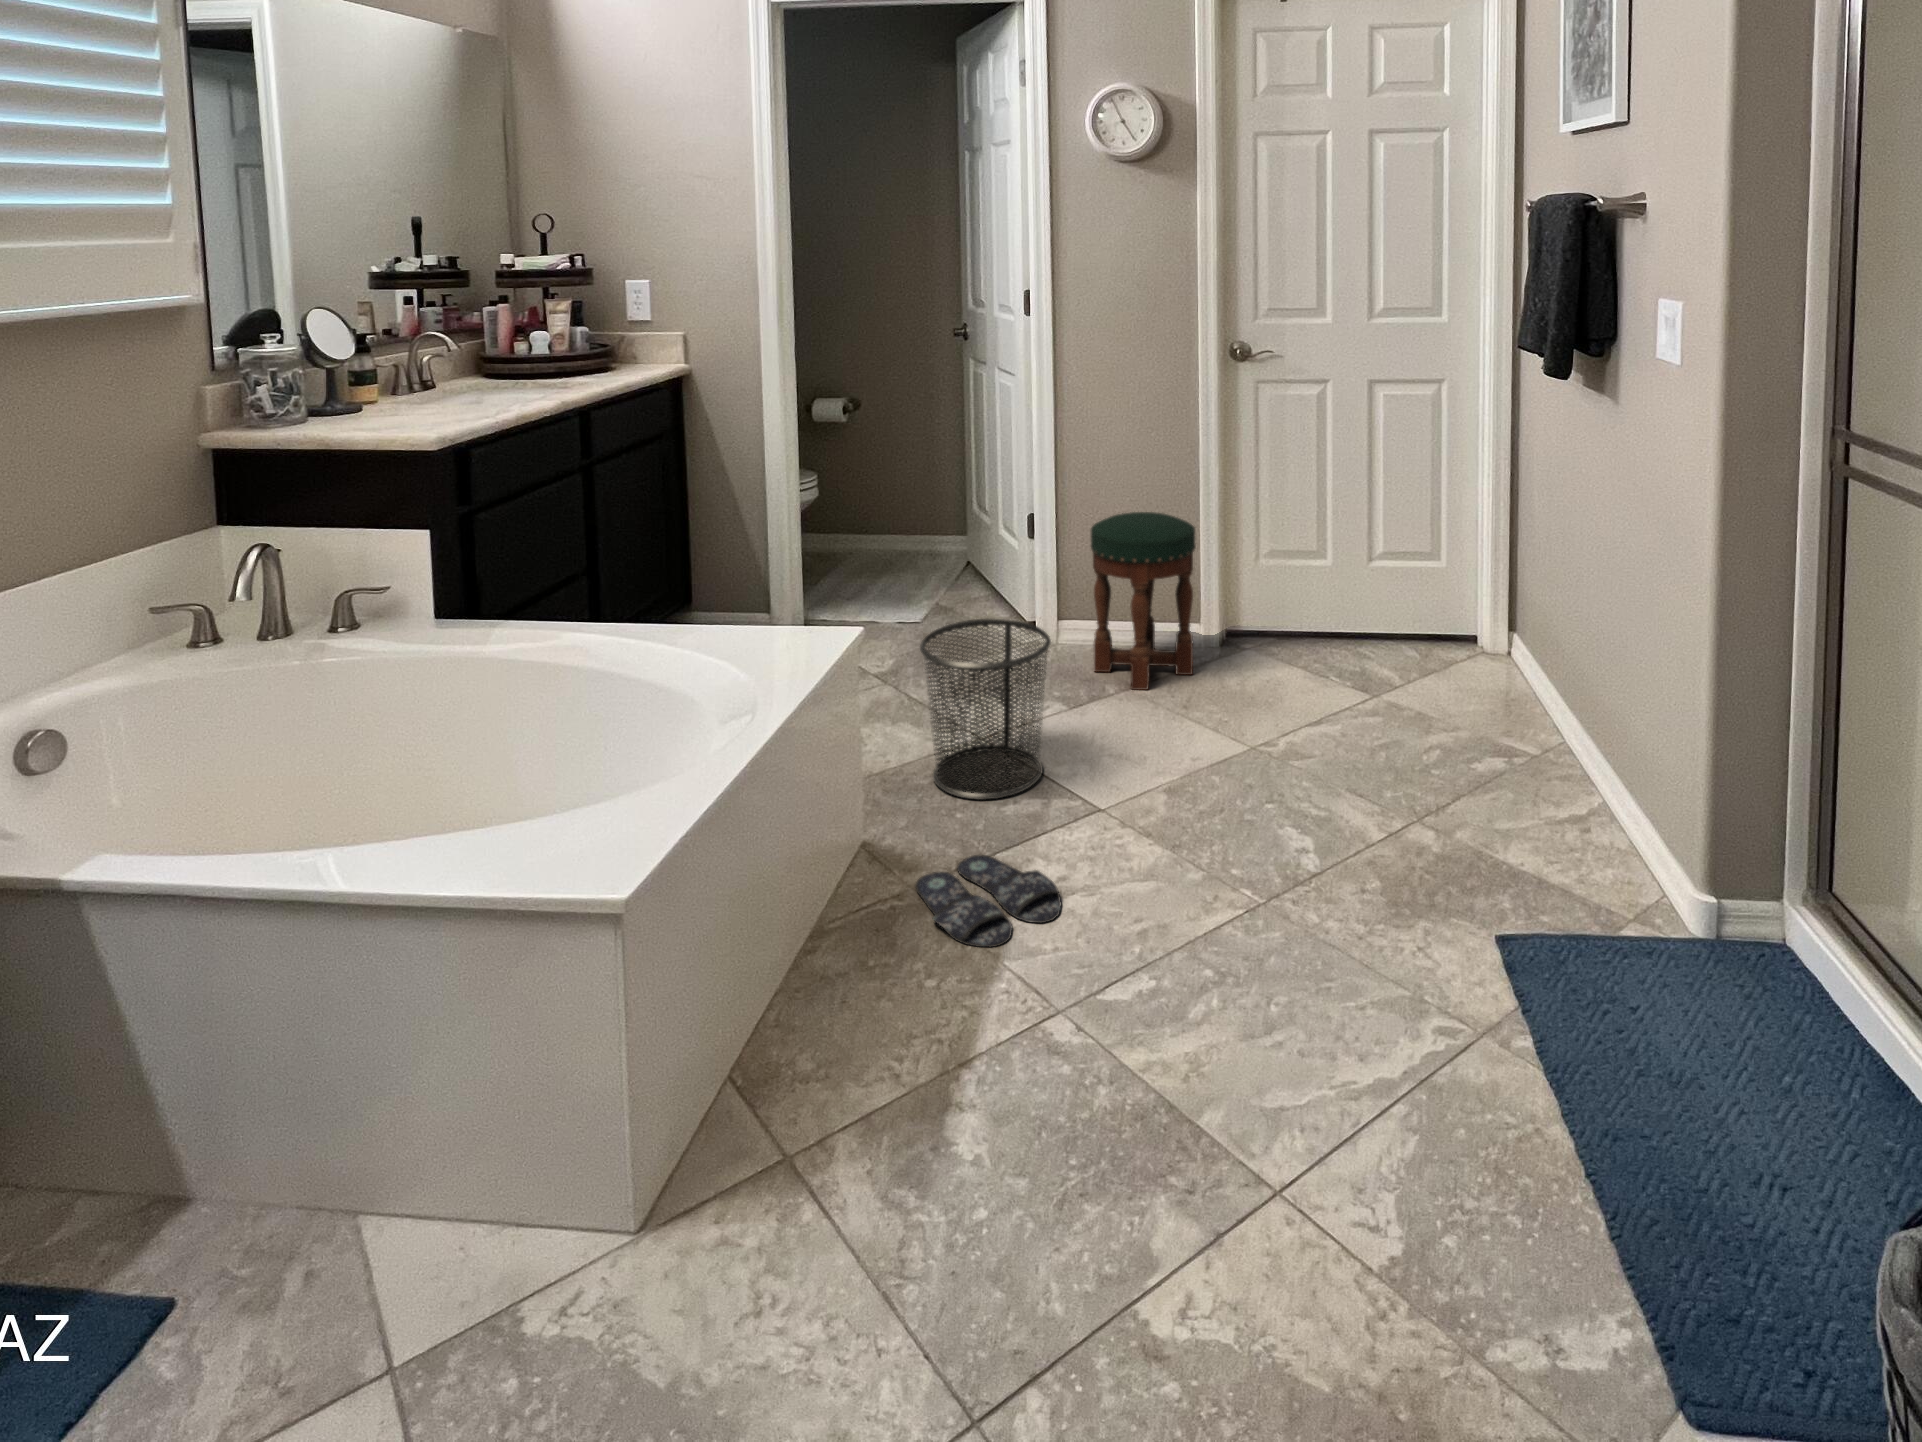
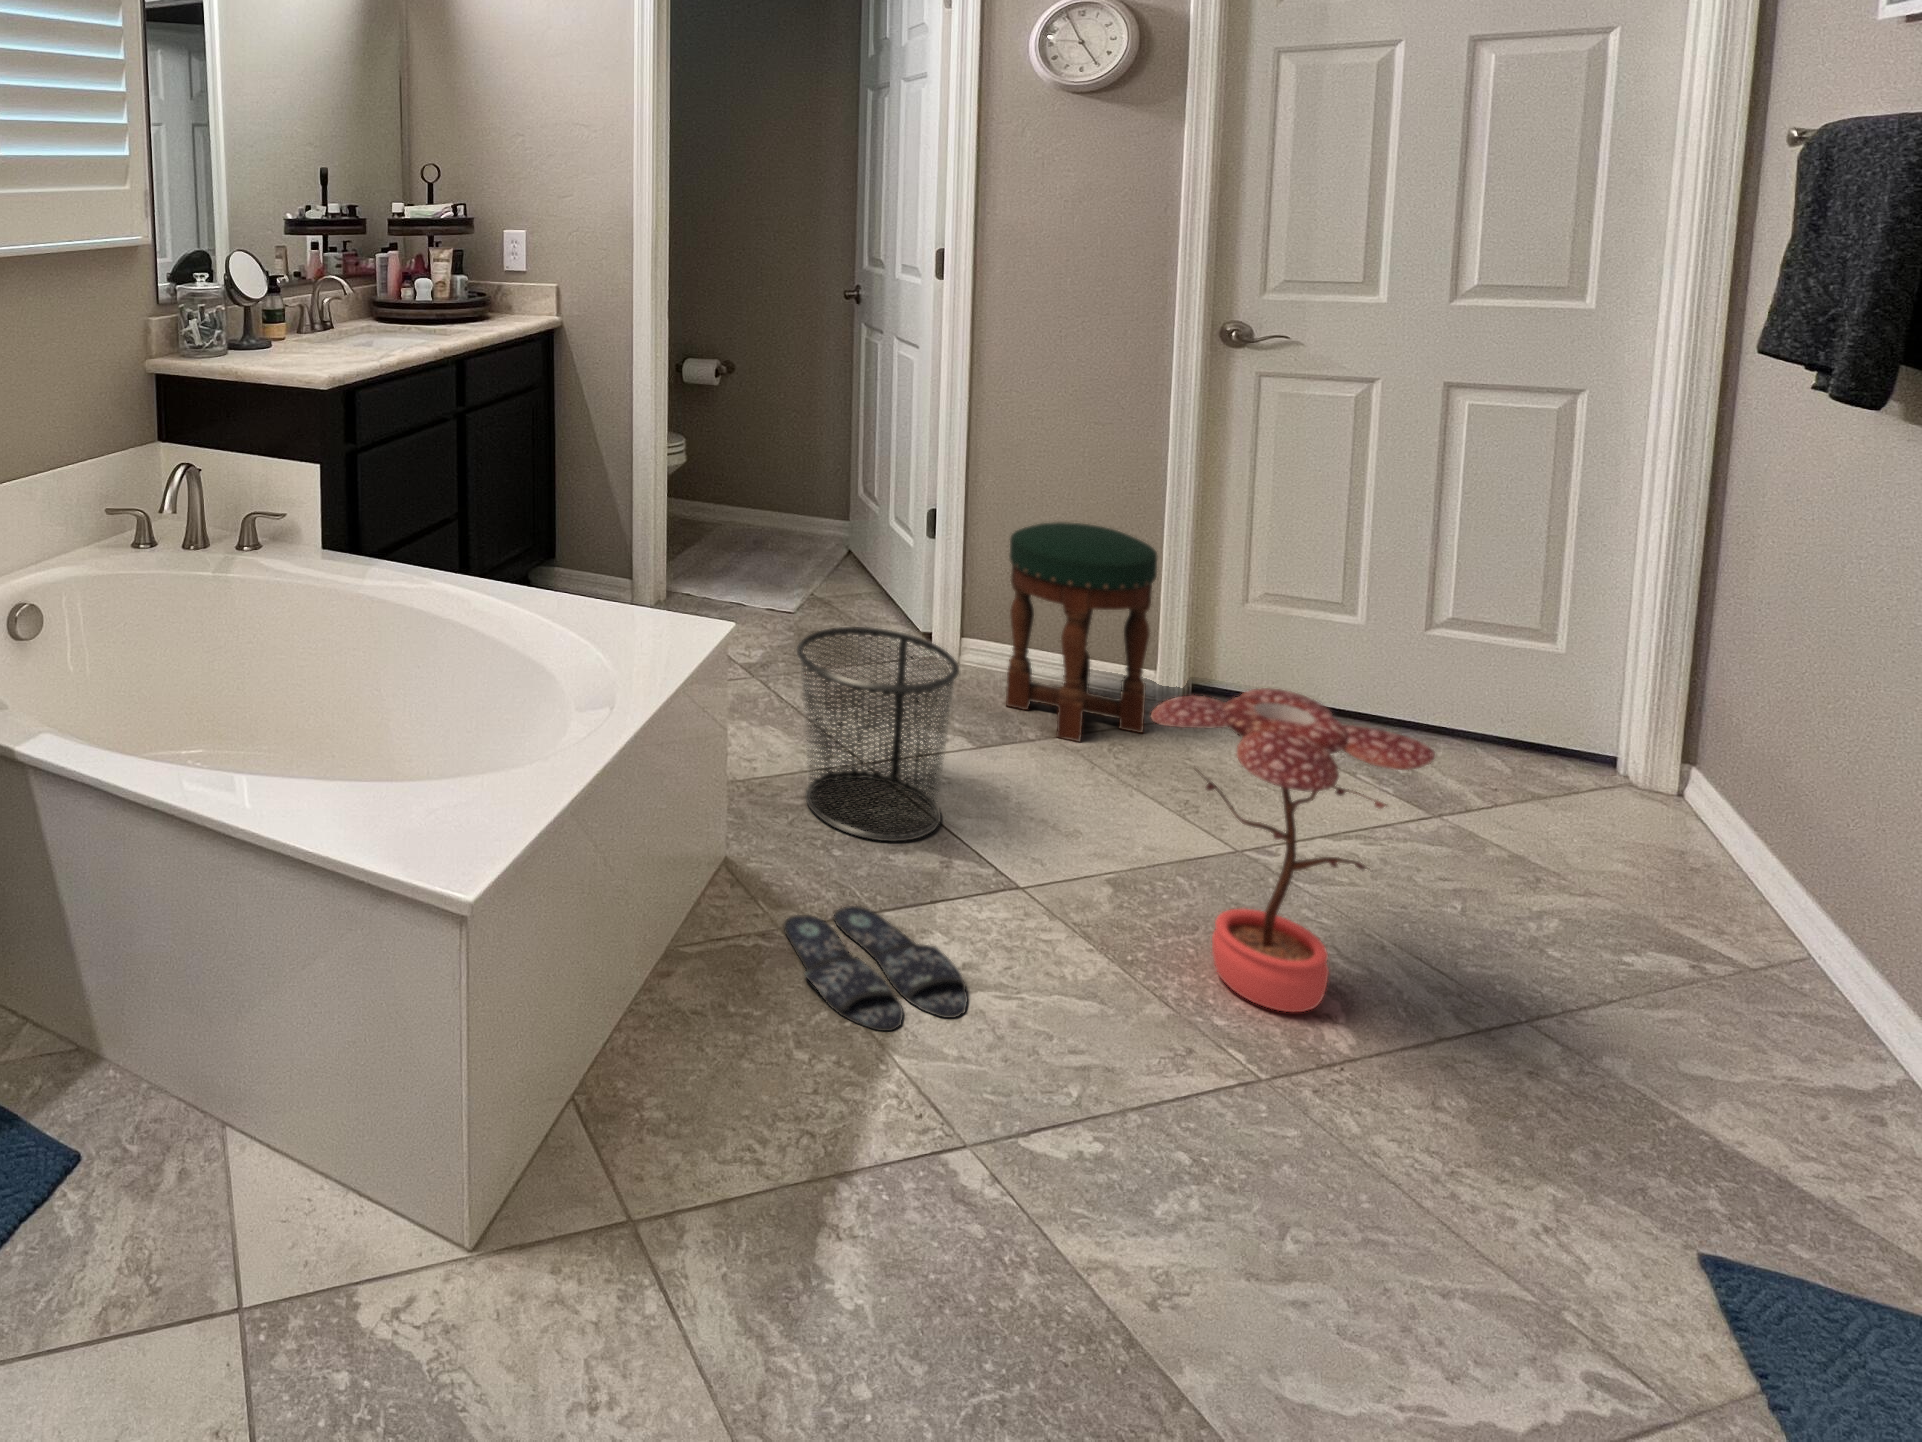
potted plant: none [1182,616,1354,854] -> present [1151,688,1435,1012]

